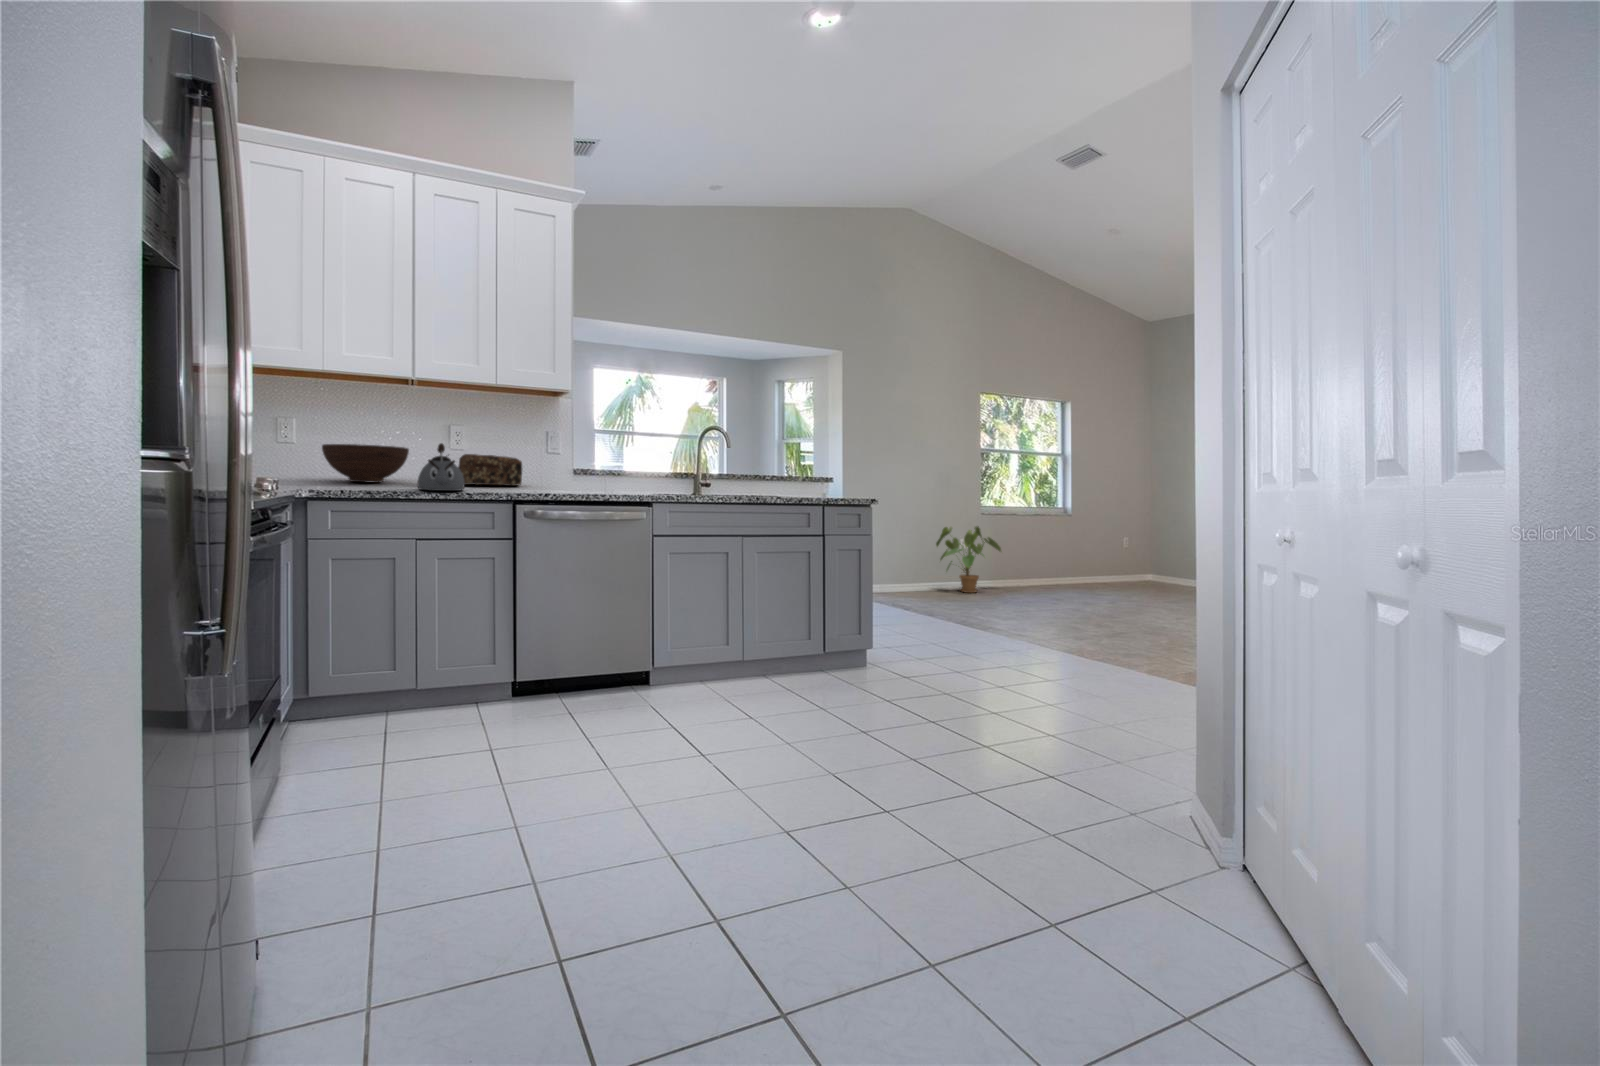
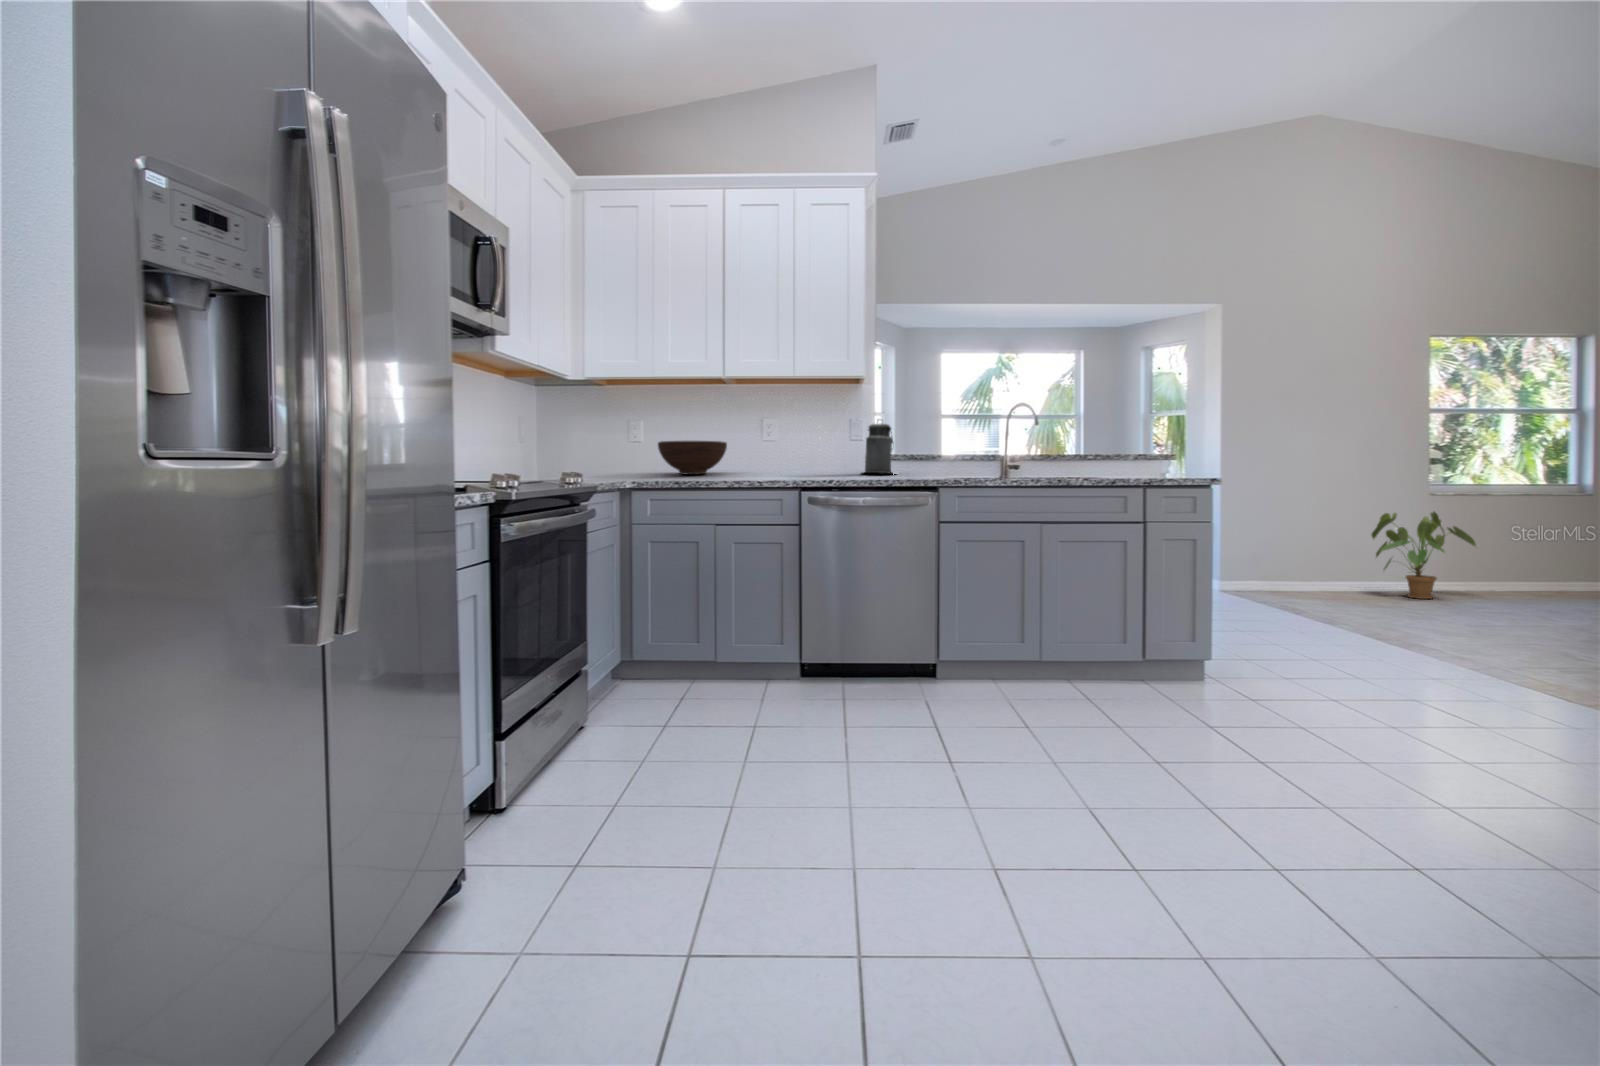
canister: none [559,433,598,488] -> present [865,420,893,474]
kettle: present [418,443,464,491] -> none [725,436,765,480]
bread loaf: present [458,454,522,486] -> none [768,445,824,474]

